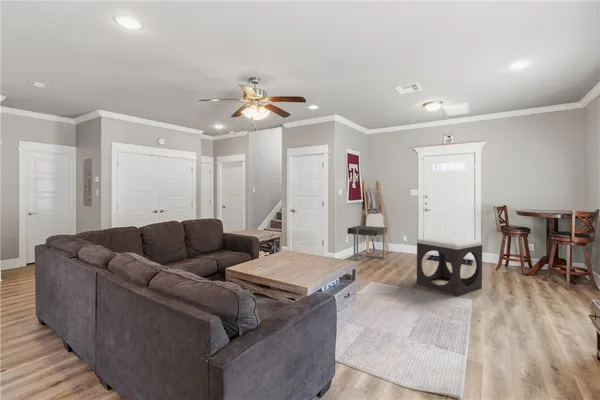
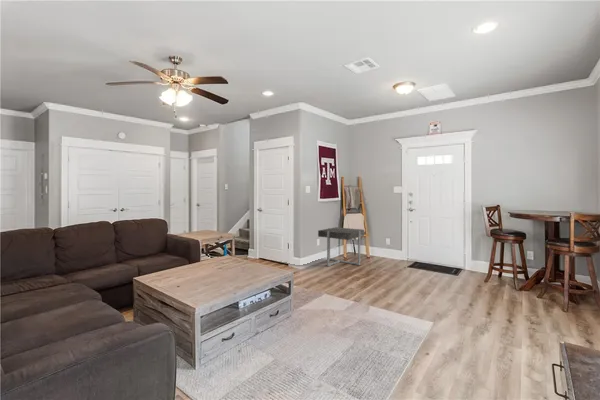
footstool: present [417,236,482,296] -> none [379,242,456,316]

